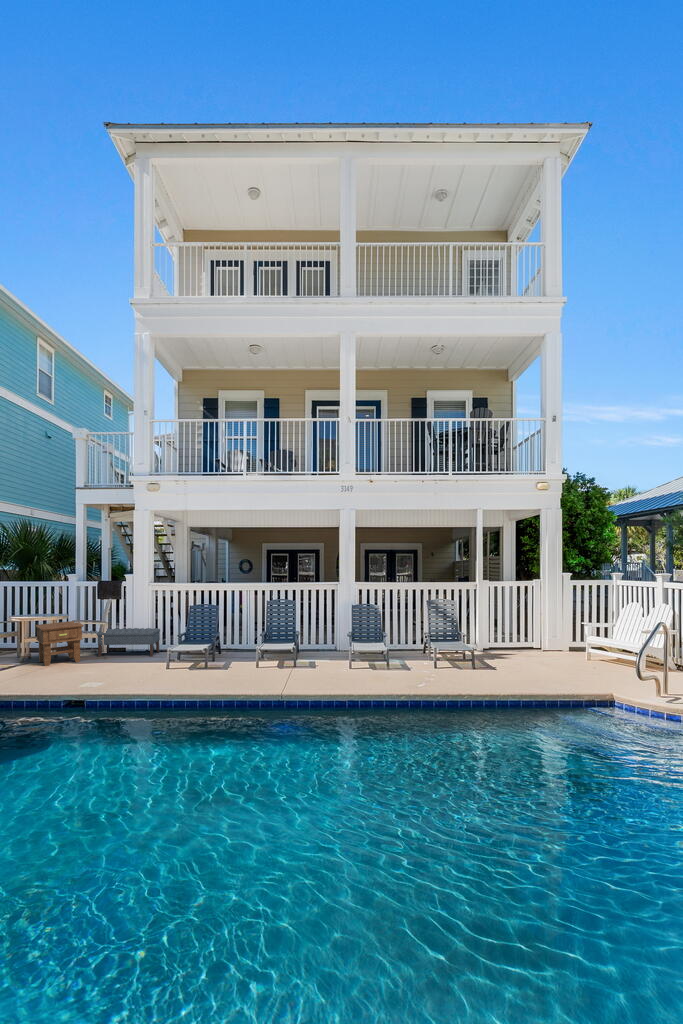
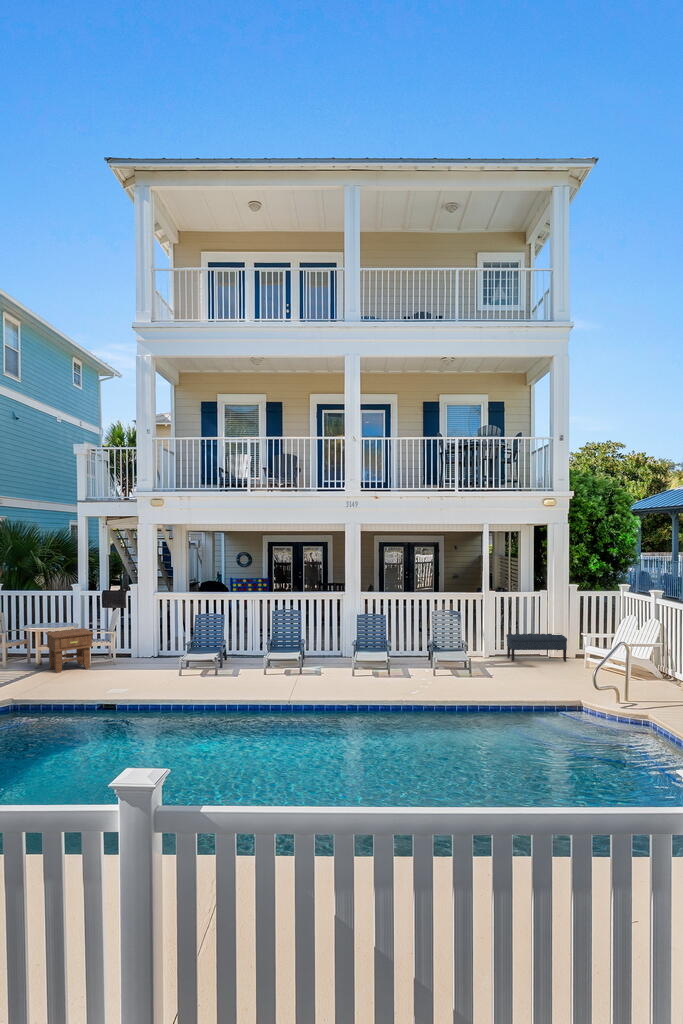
bench: present [97,628,160,657] -> present [506,634,567,662]

